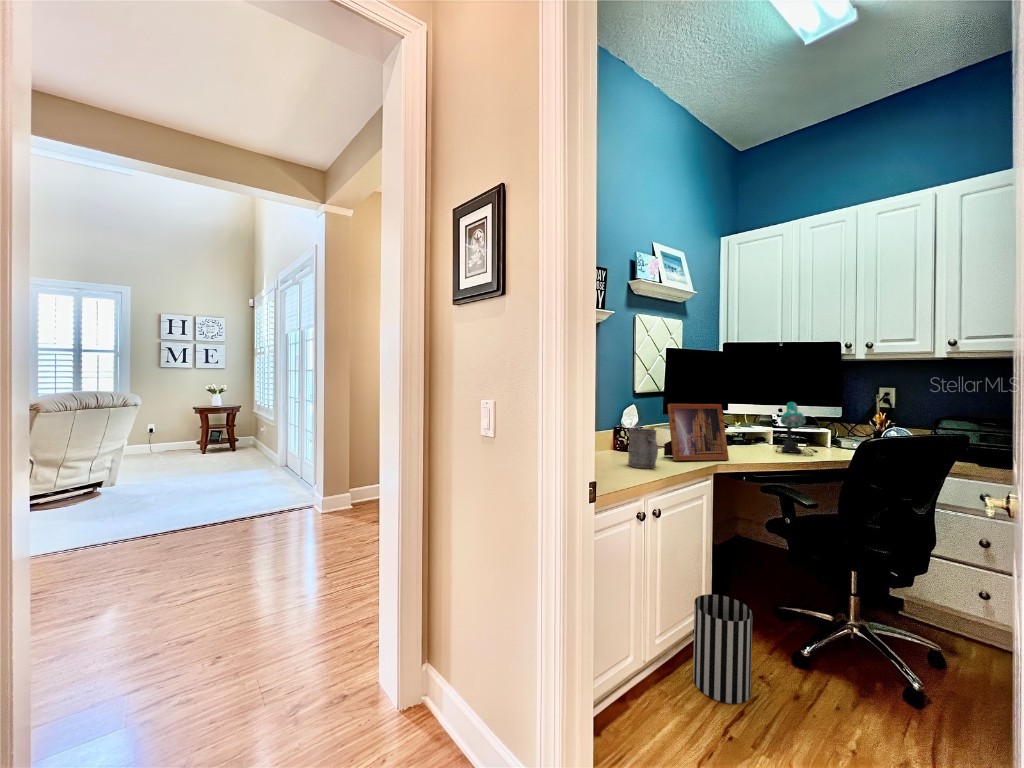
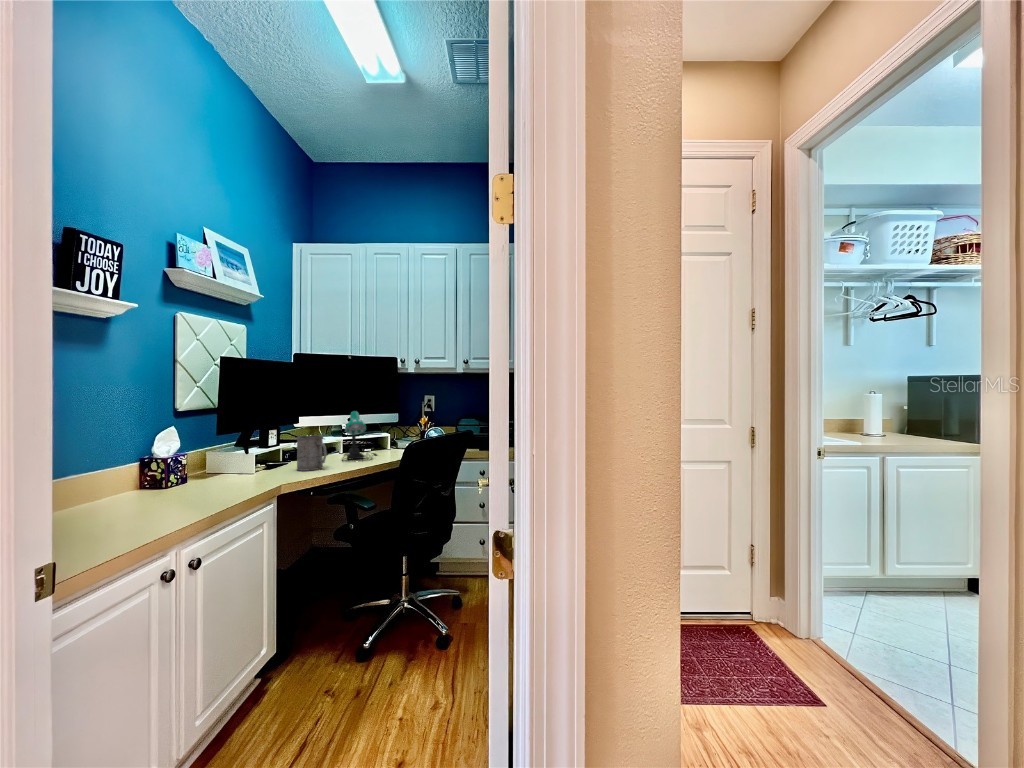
picture frame: present [664,404,729,461] -> none [213,418,292,488]
mug: present [628,429,658,468] -> present [297,435,327,471]
wastebasket: present [693,594,752,704] -> none [249,624,313,748]

